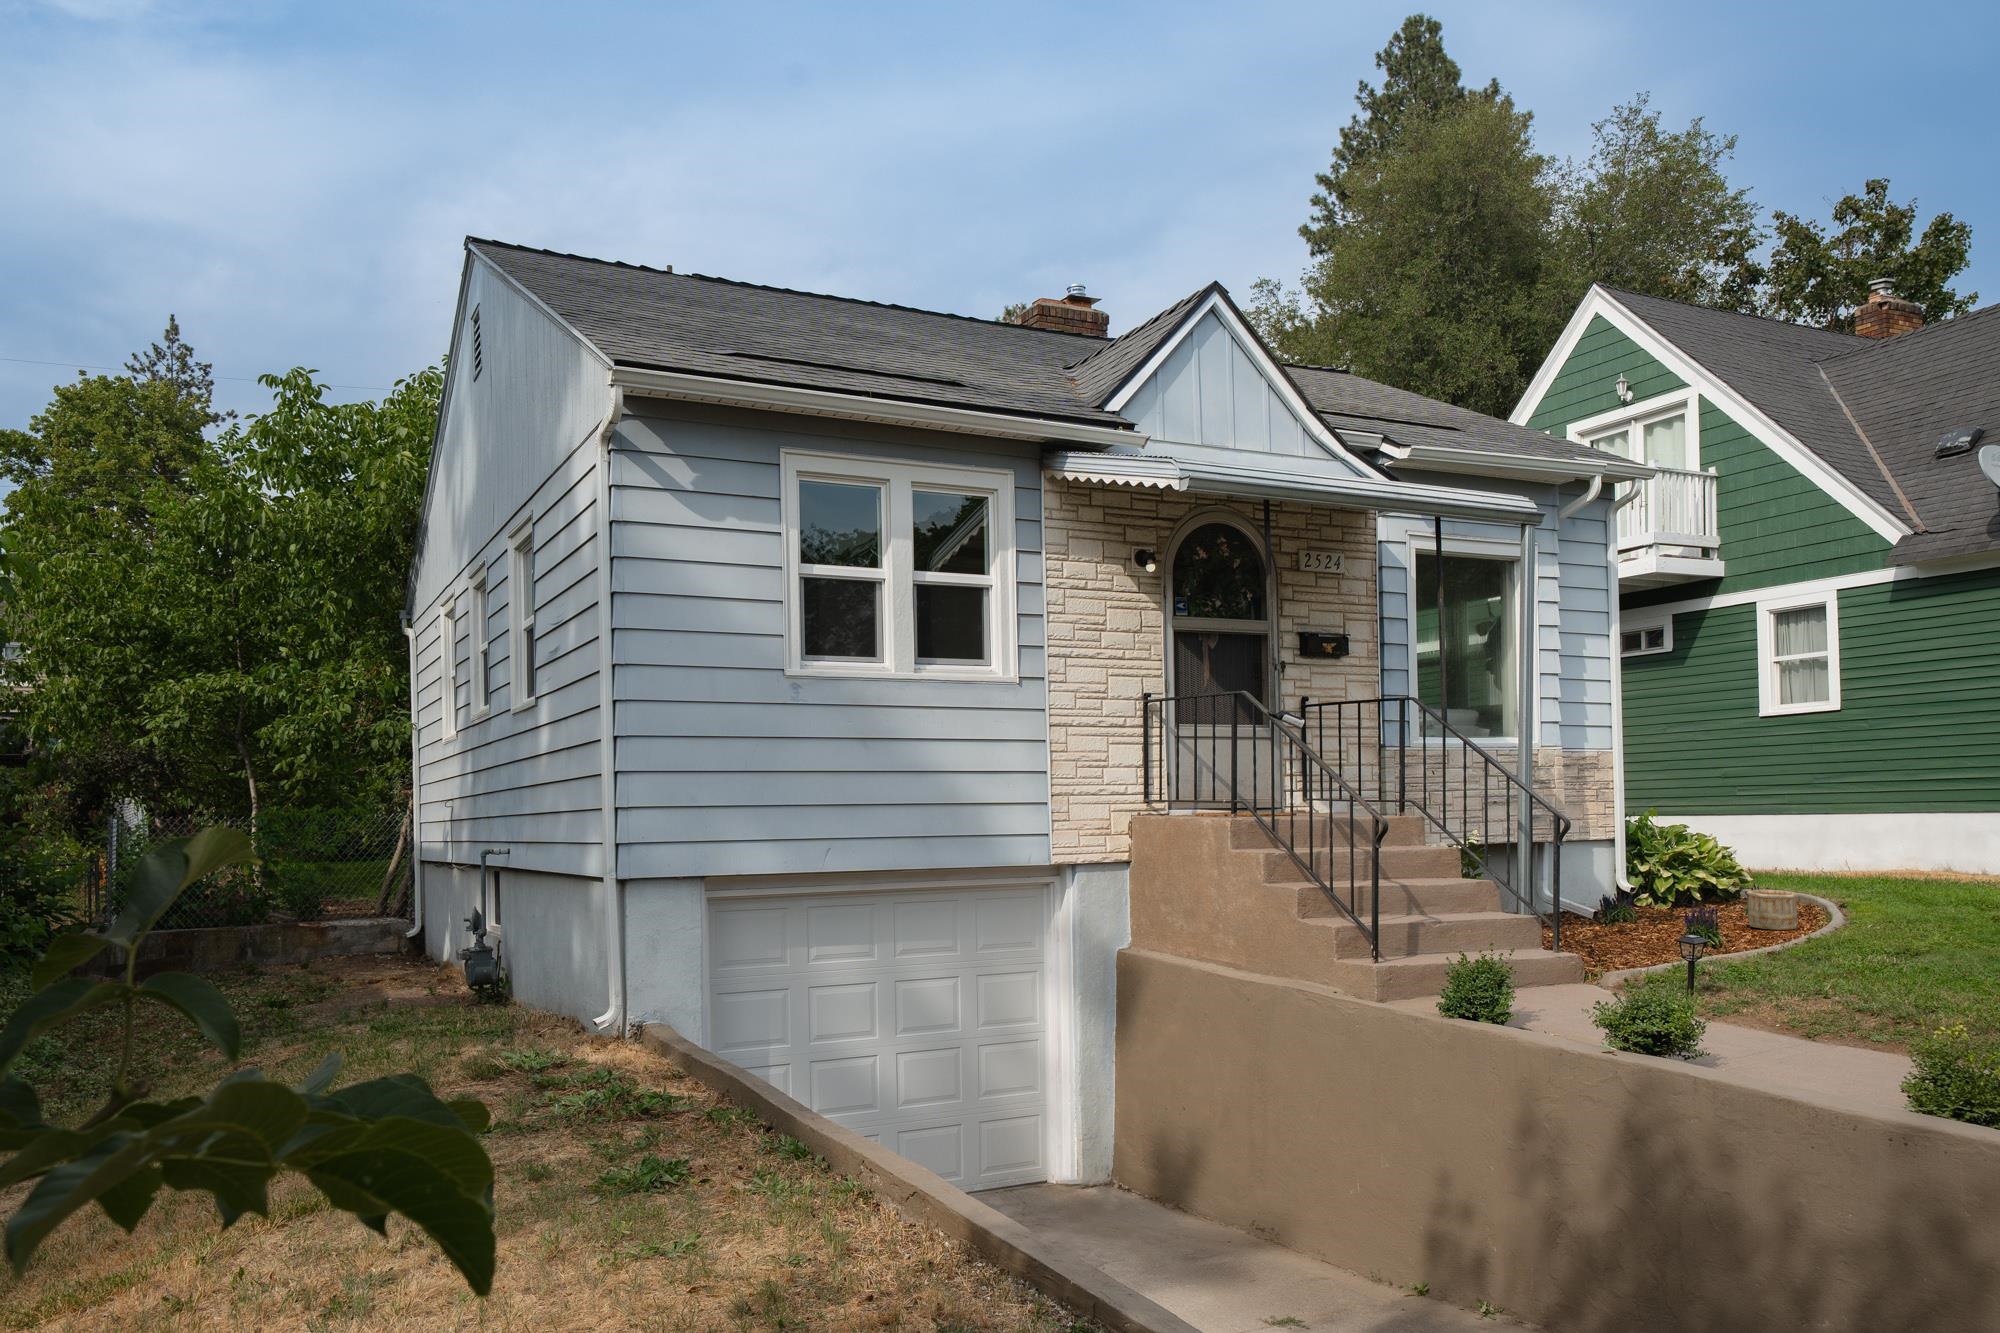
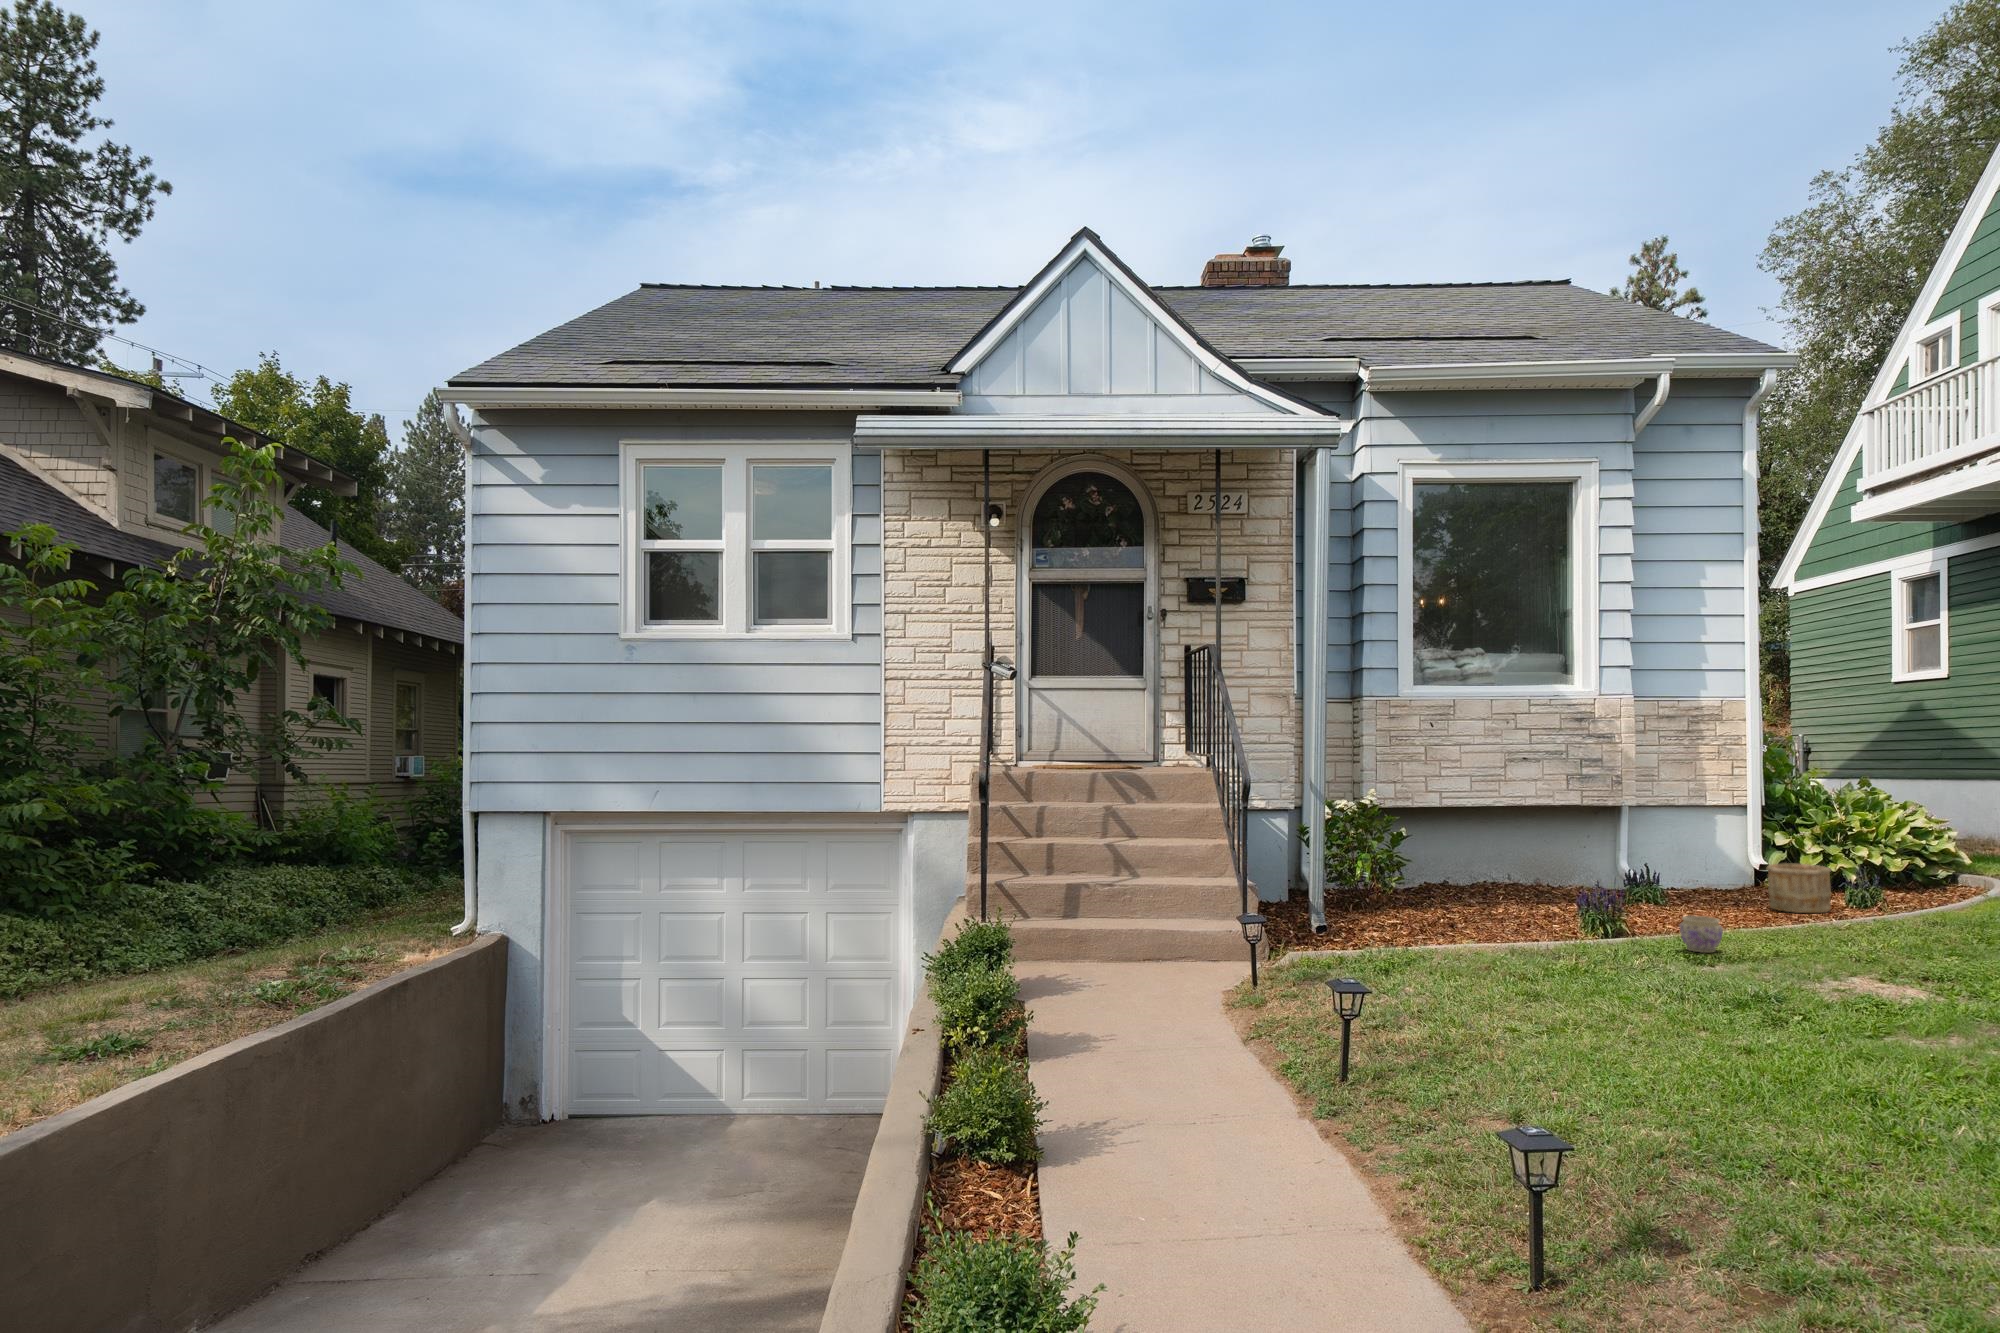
planter: none [1790,935,1825,964] -> present [1679,916,1723,953]

